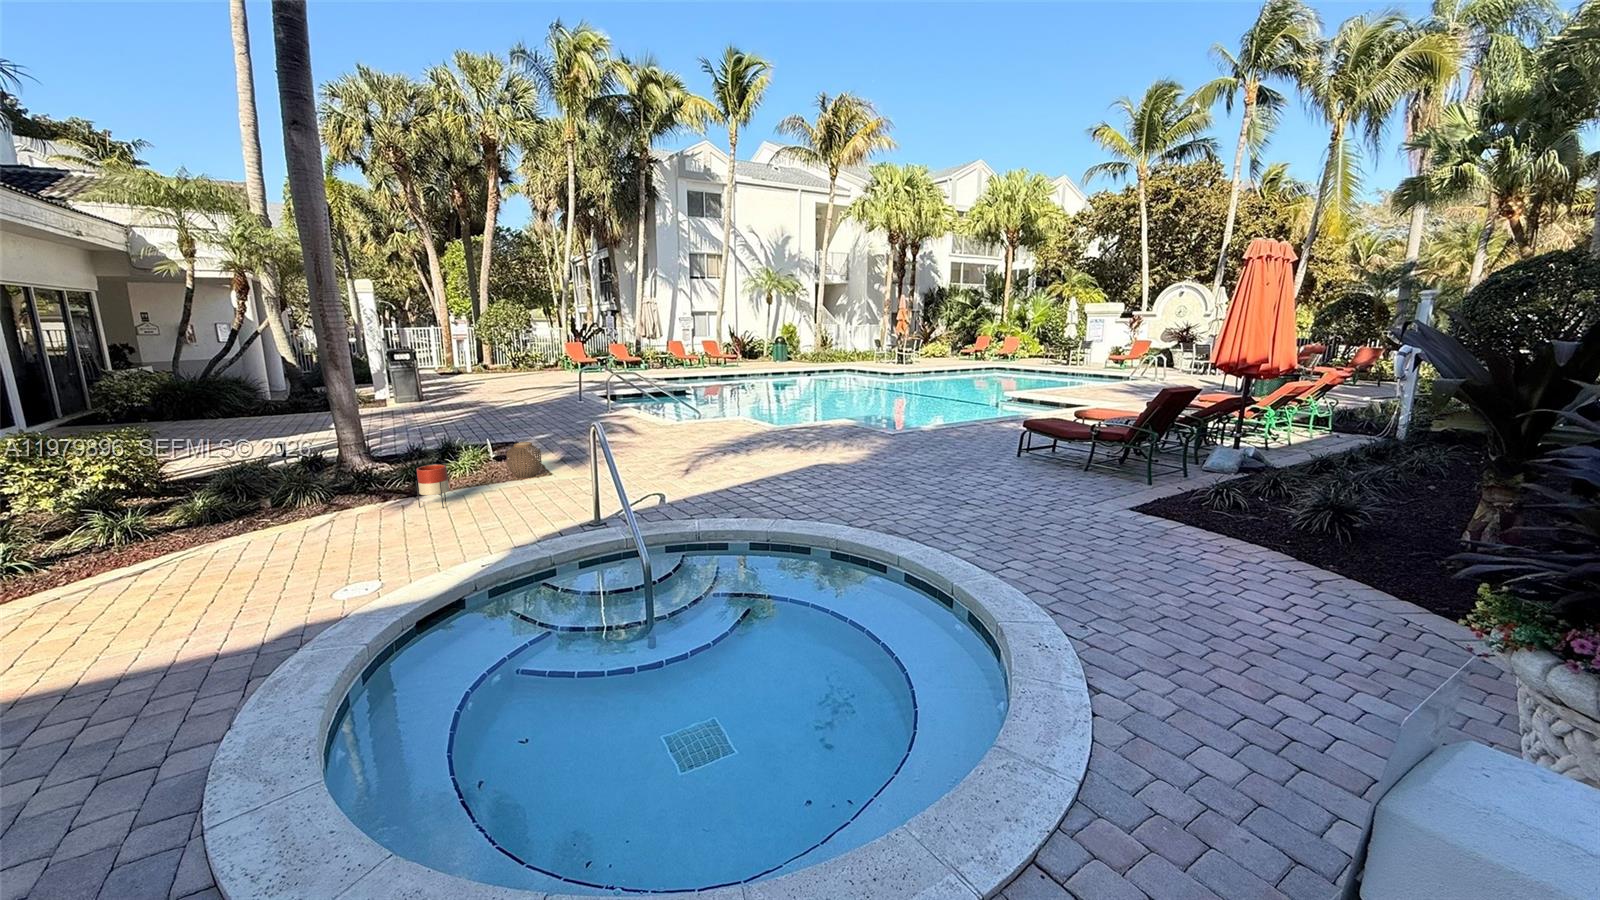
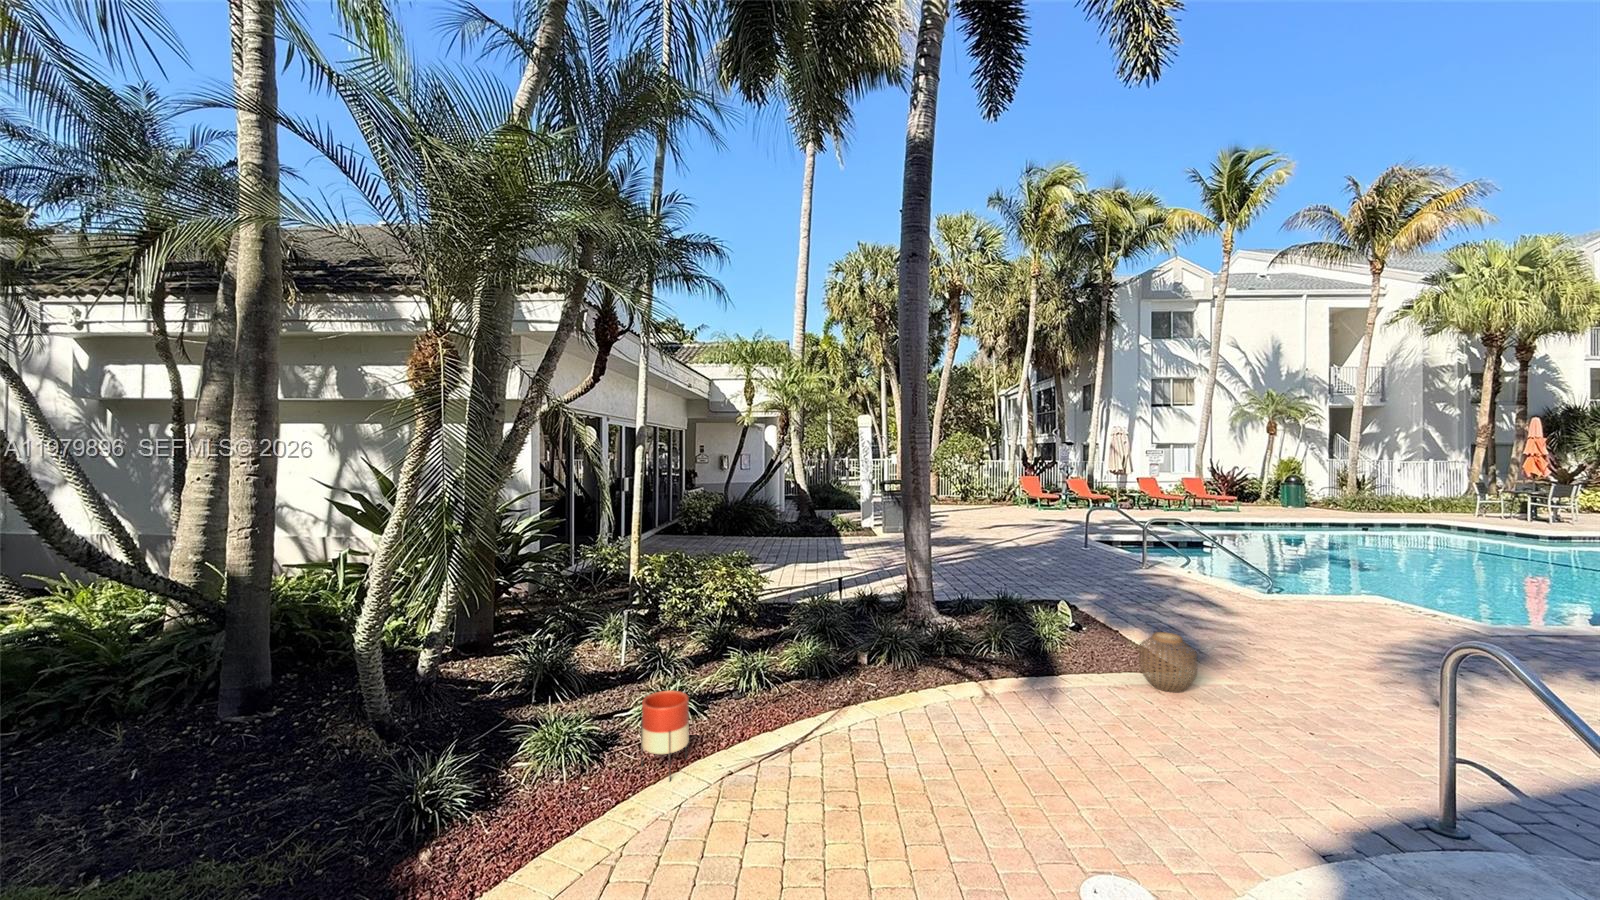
planter: present [416,465,449,508] -> present [641,690,689,781]

